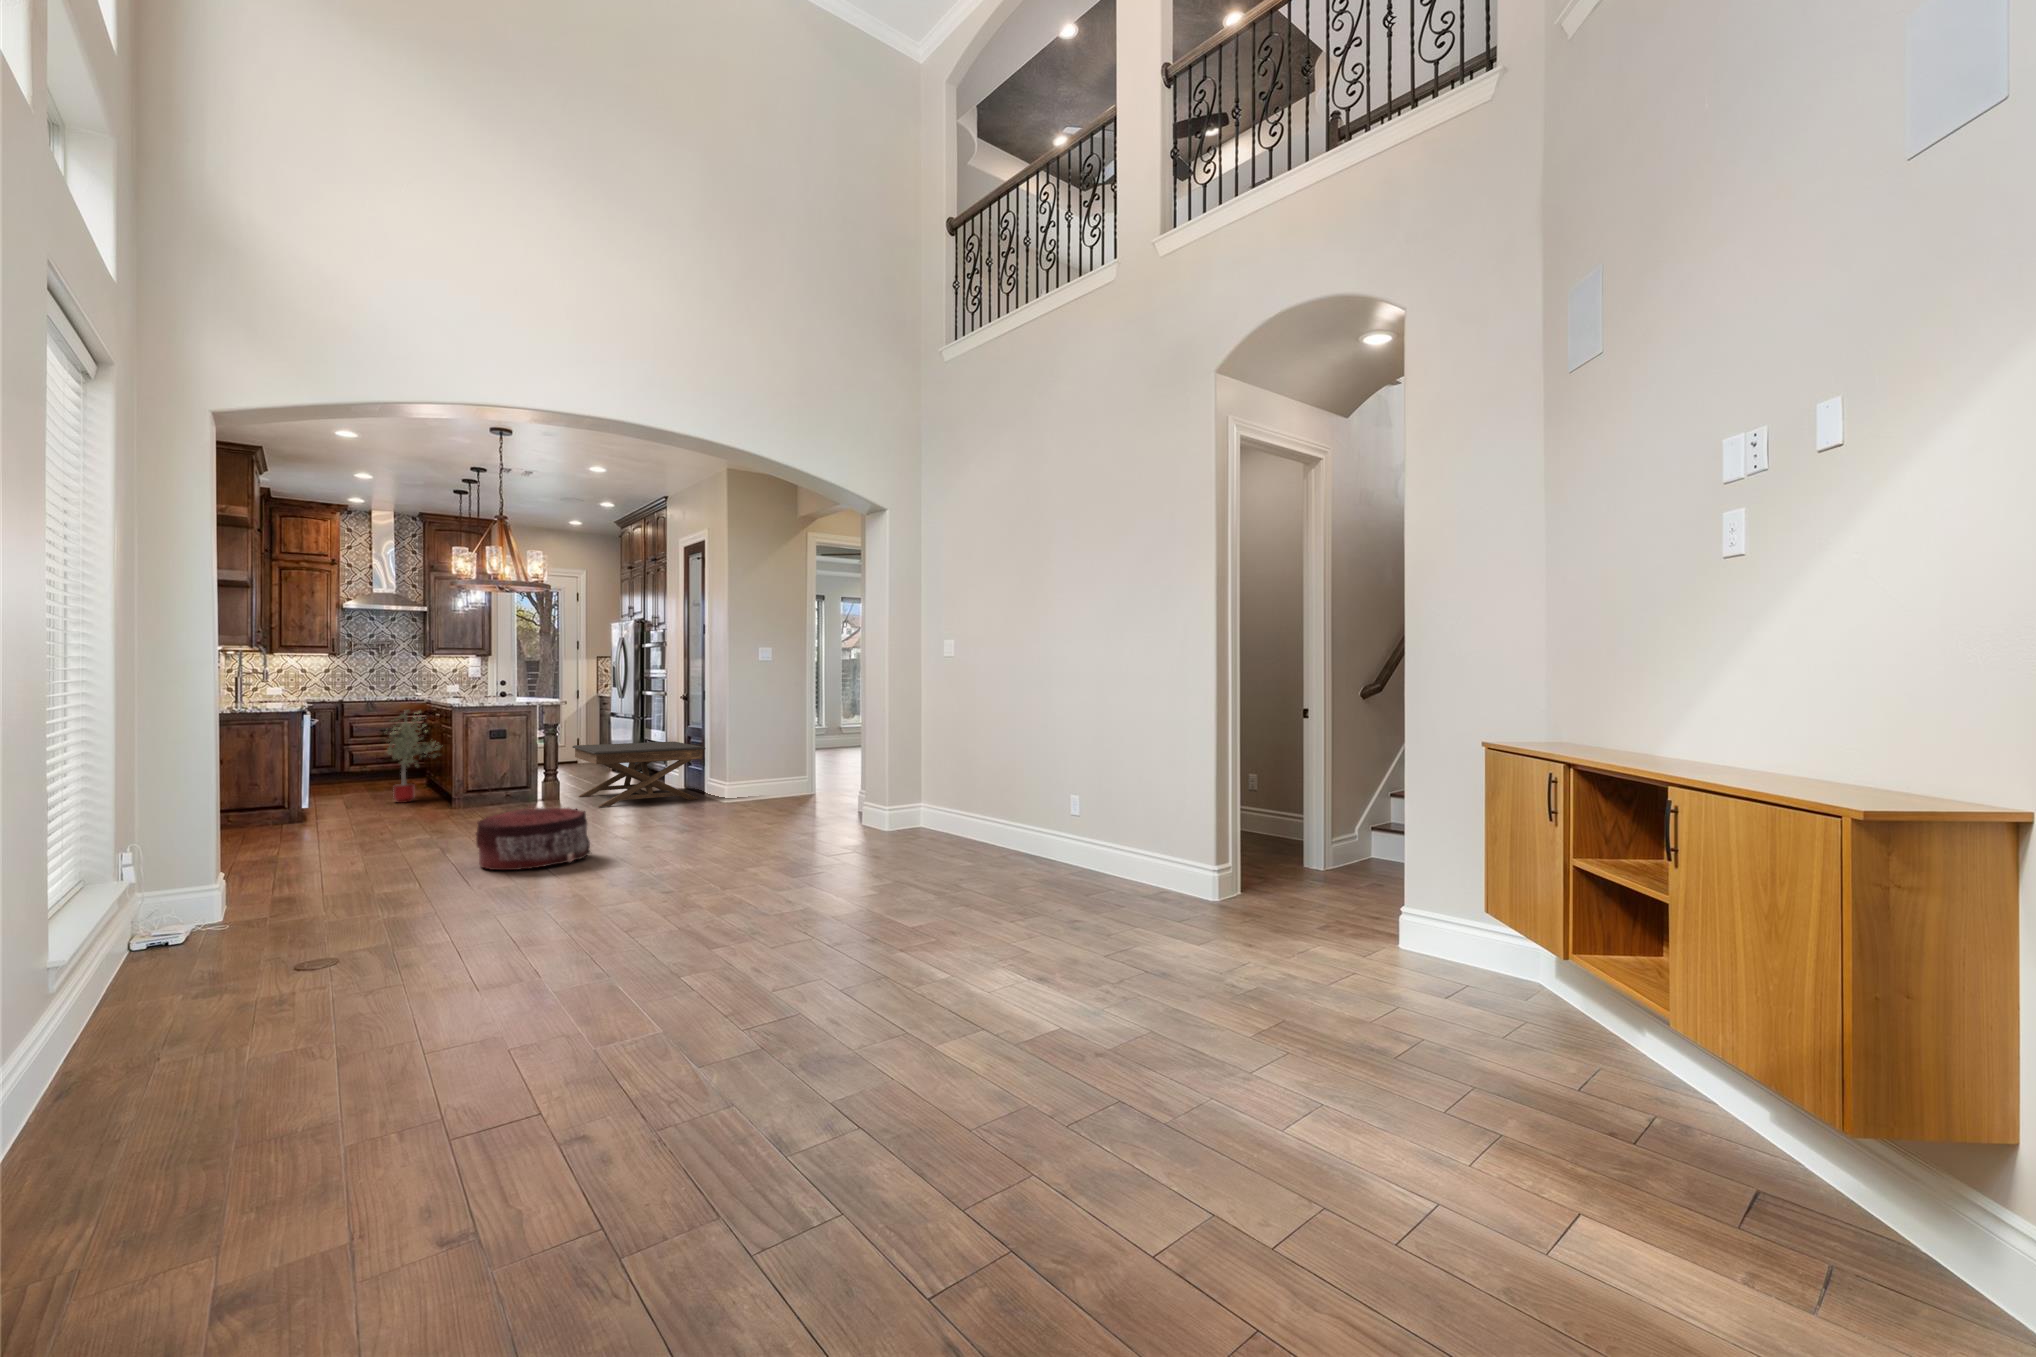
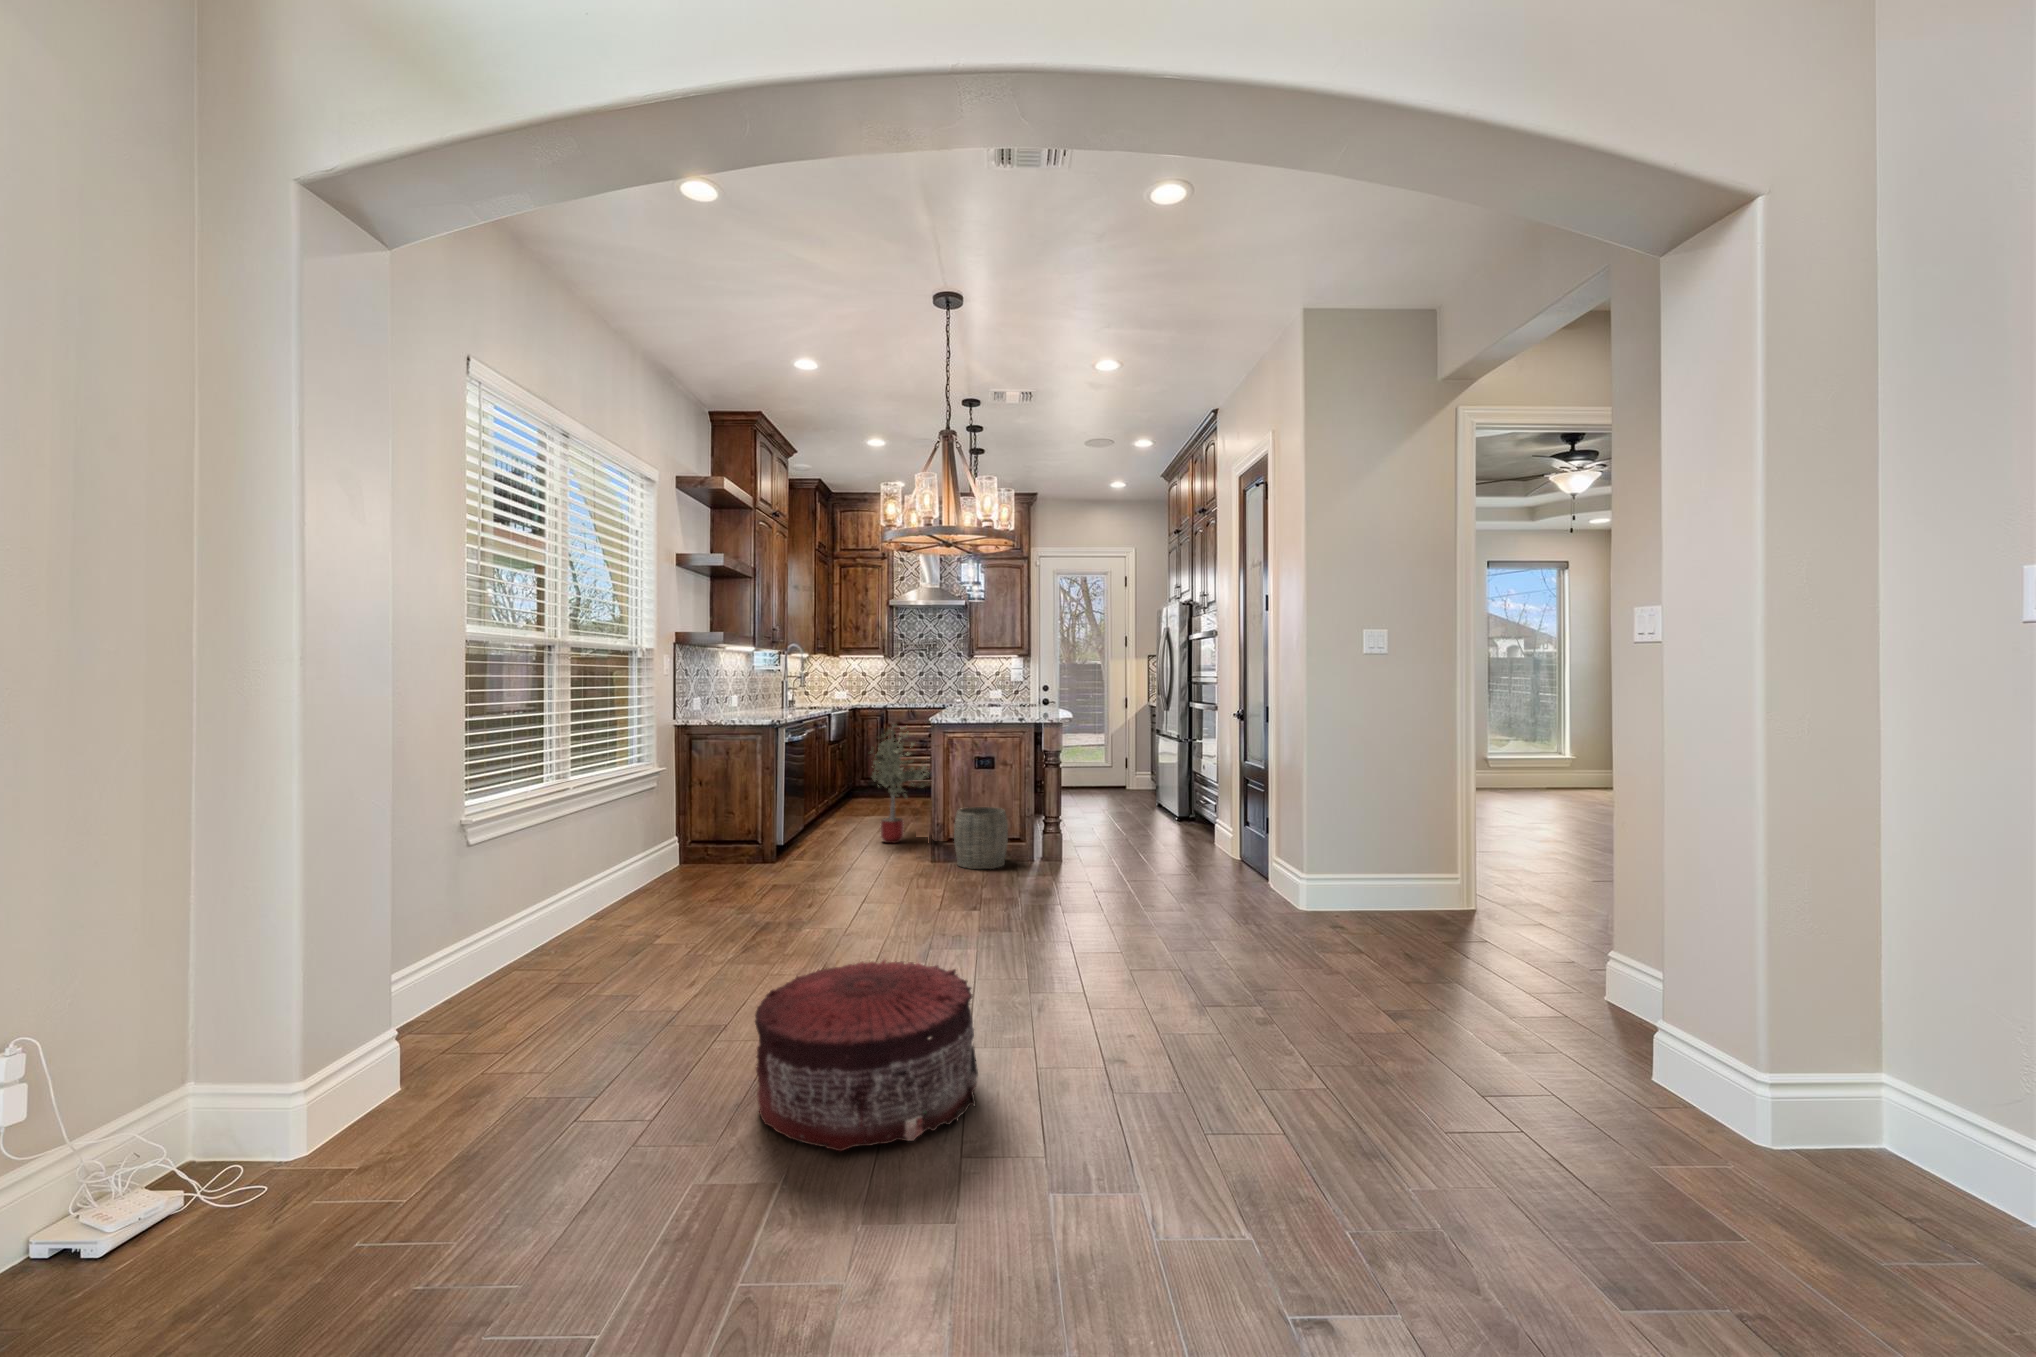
coffee table: present [573,742,705,807] -> none [1078,784,1270,897]
woven basket: none [477,765,521,806] -> present [954,807,1008,869]

